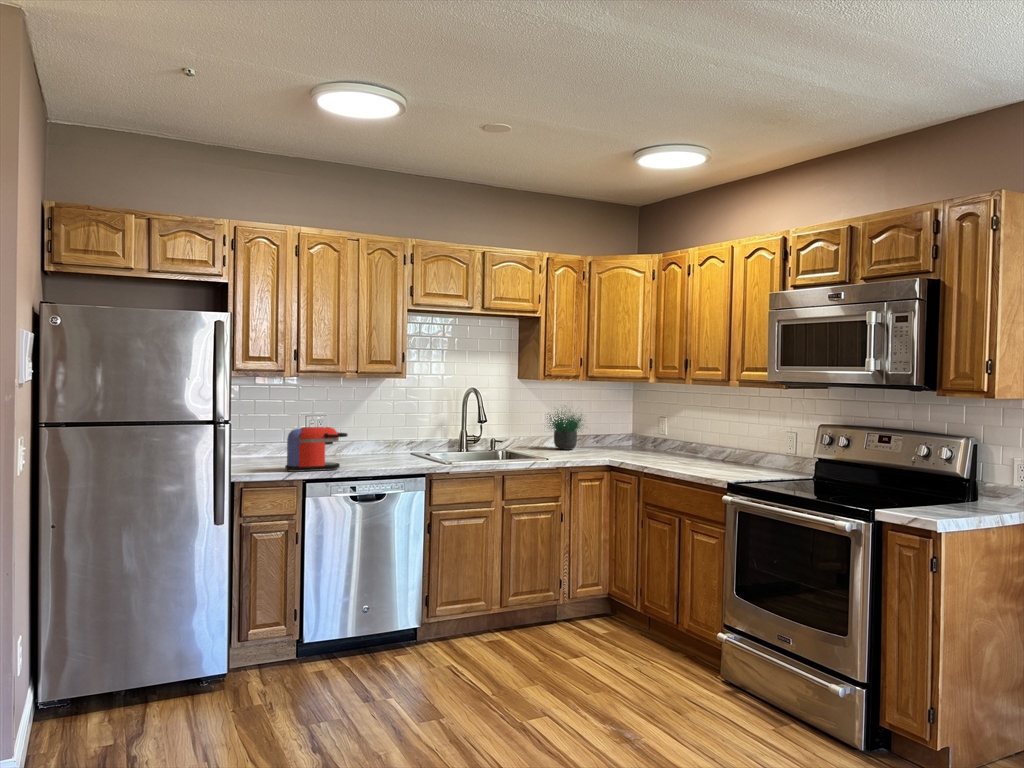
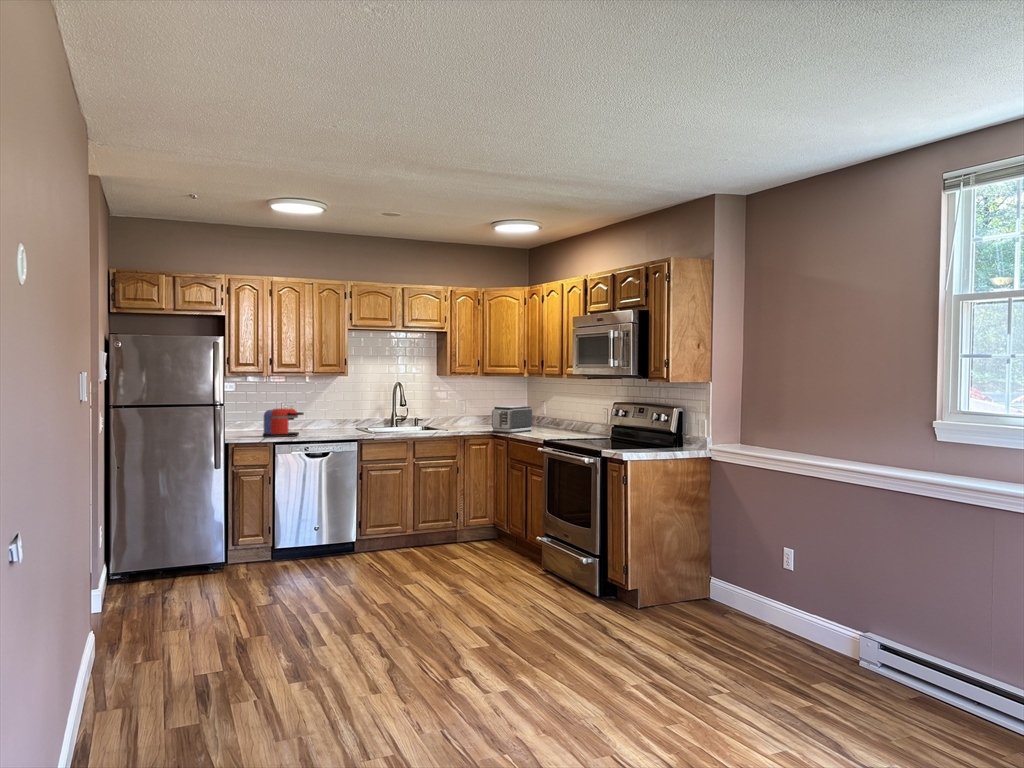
potted plant: present [547,411,583,450] -> none [453,387,491,426]
toaster: none [615,424,667,465] -> present [492,406,532,433]

